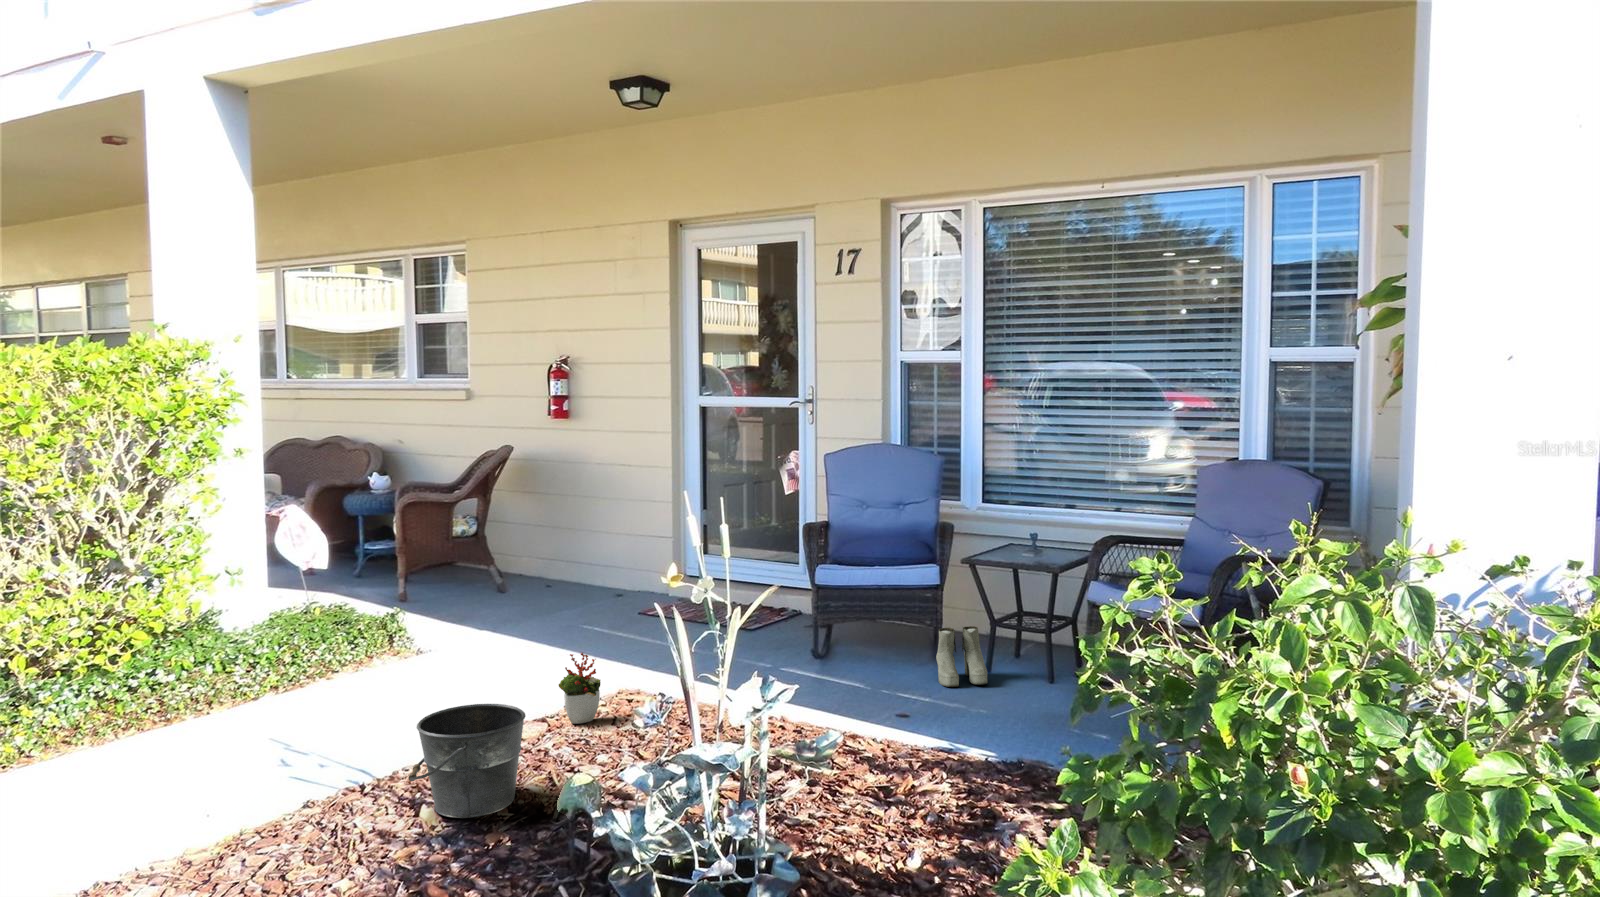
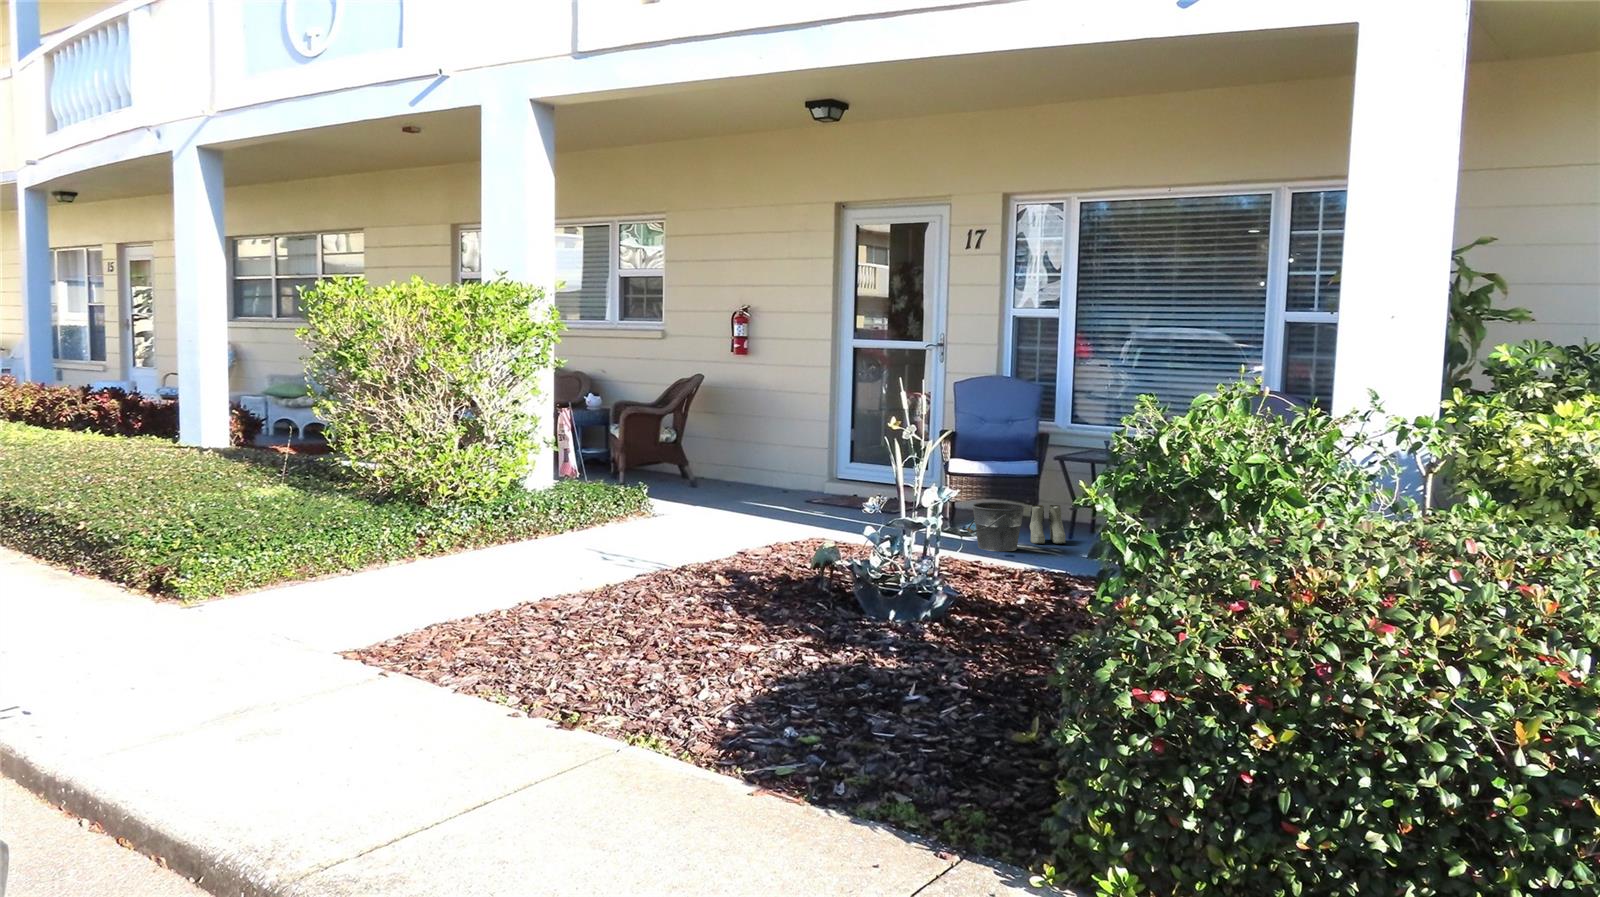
decorative plant: present [559,653,601,724] -> none [783,495,809,540]
bucket: present [408,704,525,818] -> present [967,502,1025,552]

